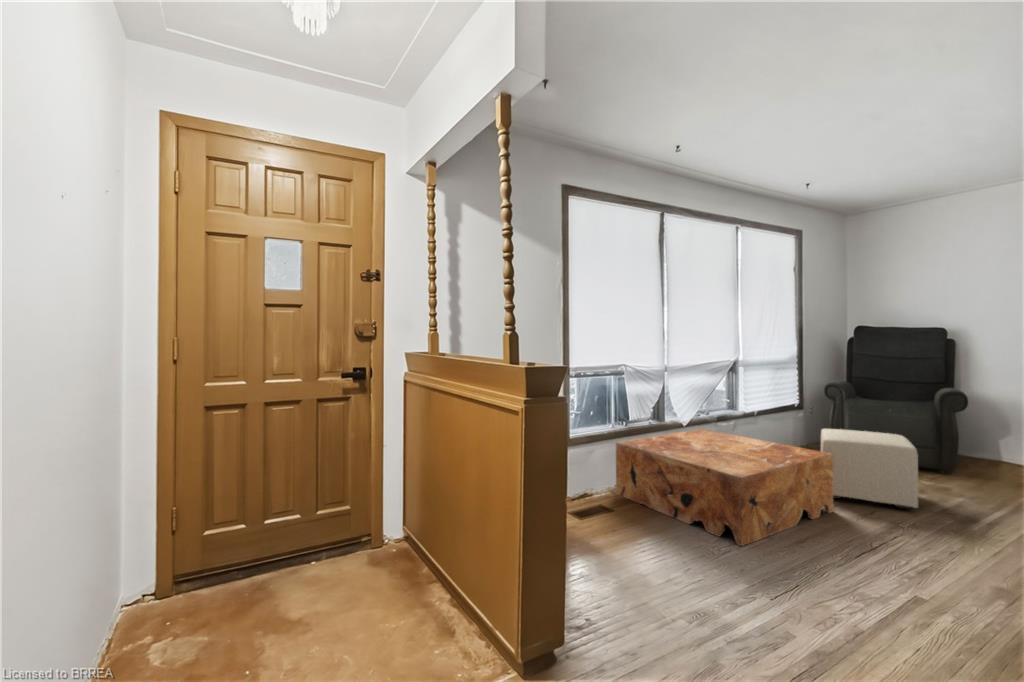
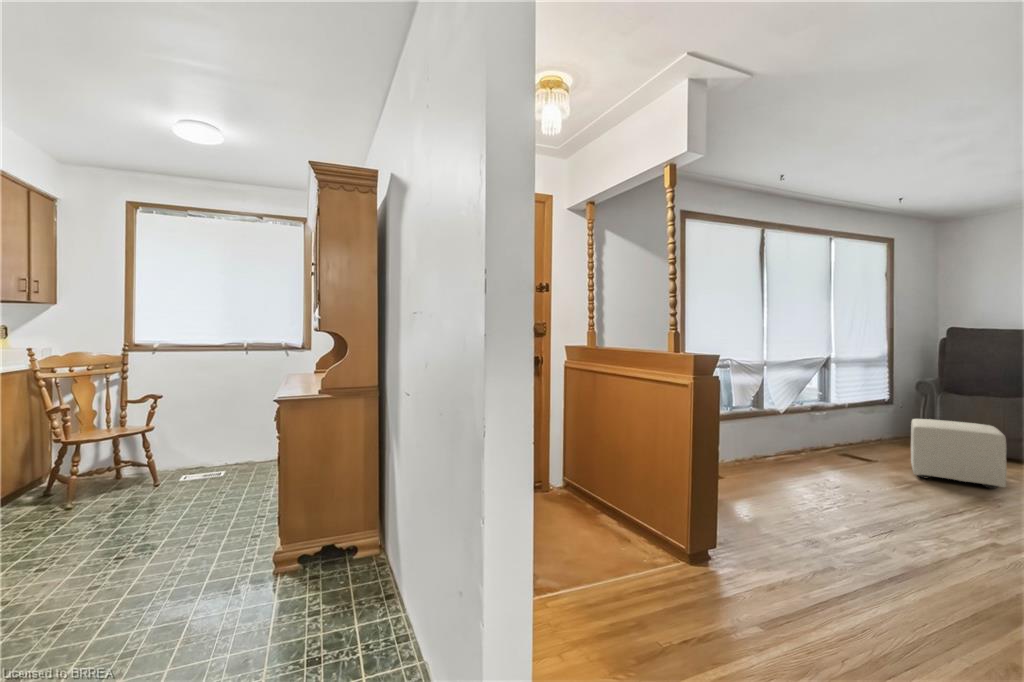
coffee table: present [616,429,833,546] -> none [721,416,923,505]

